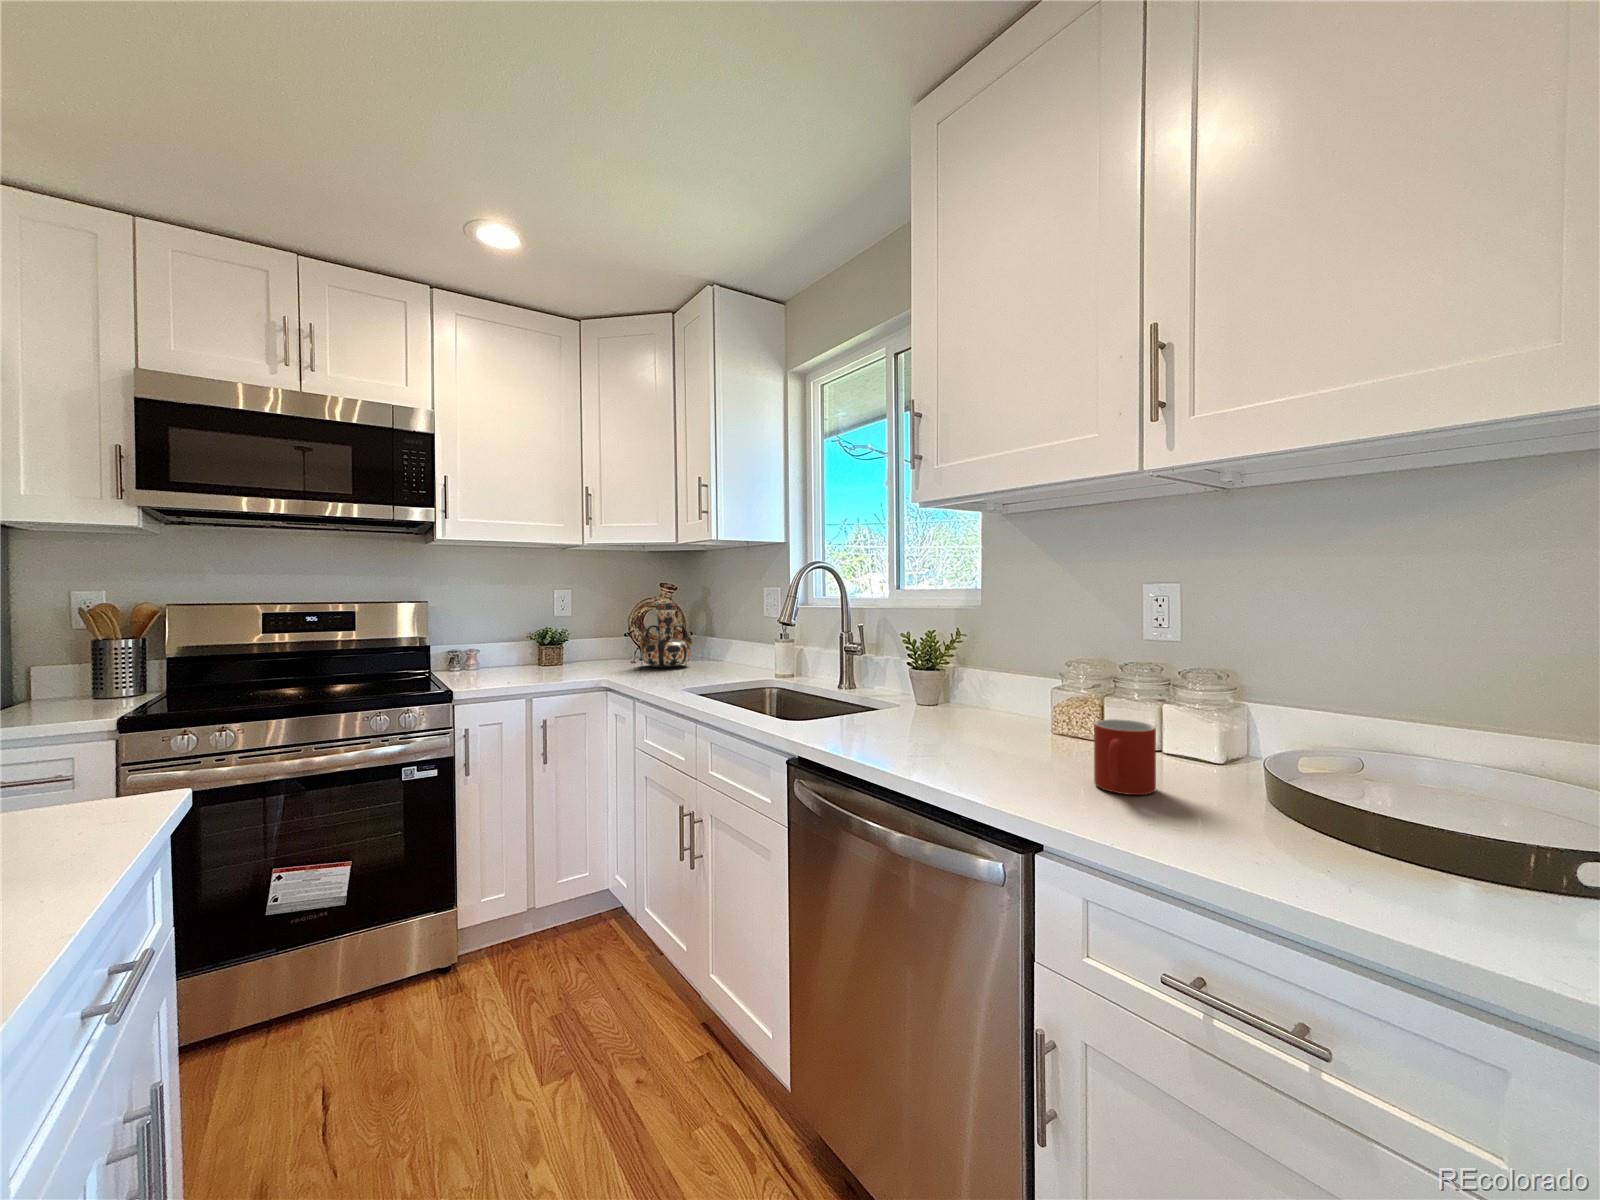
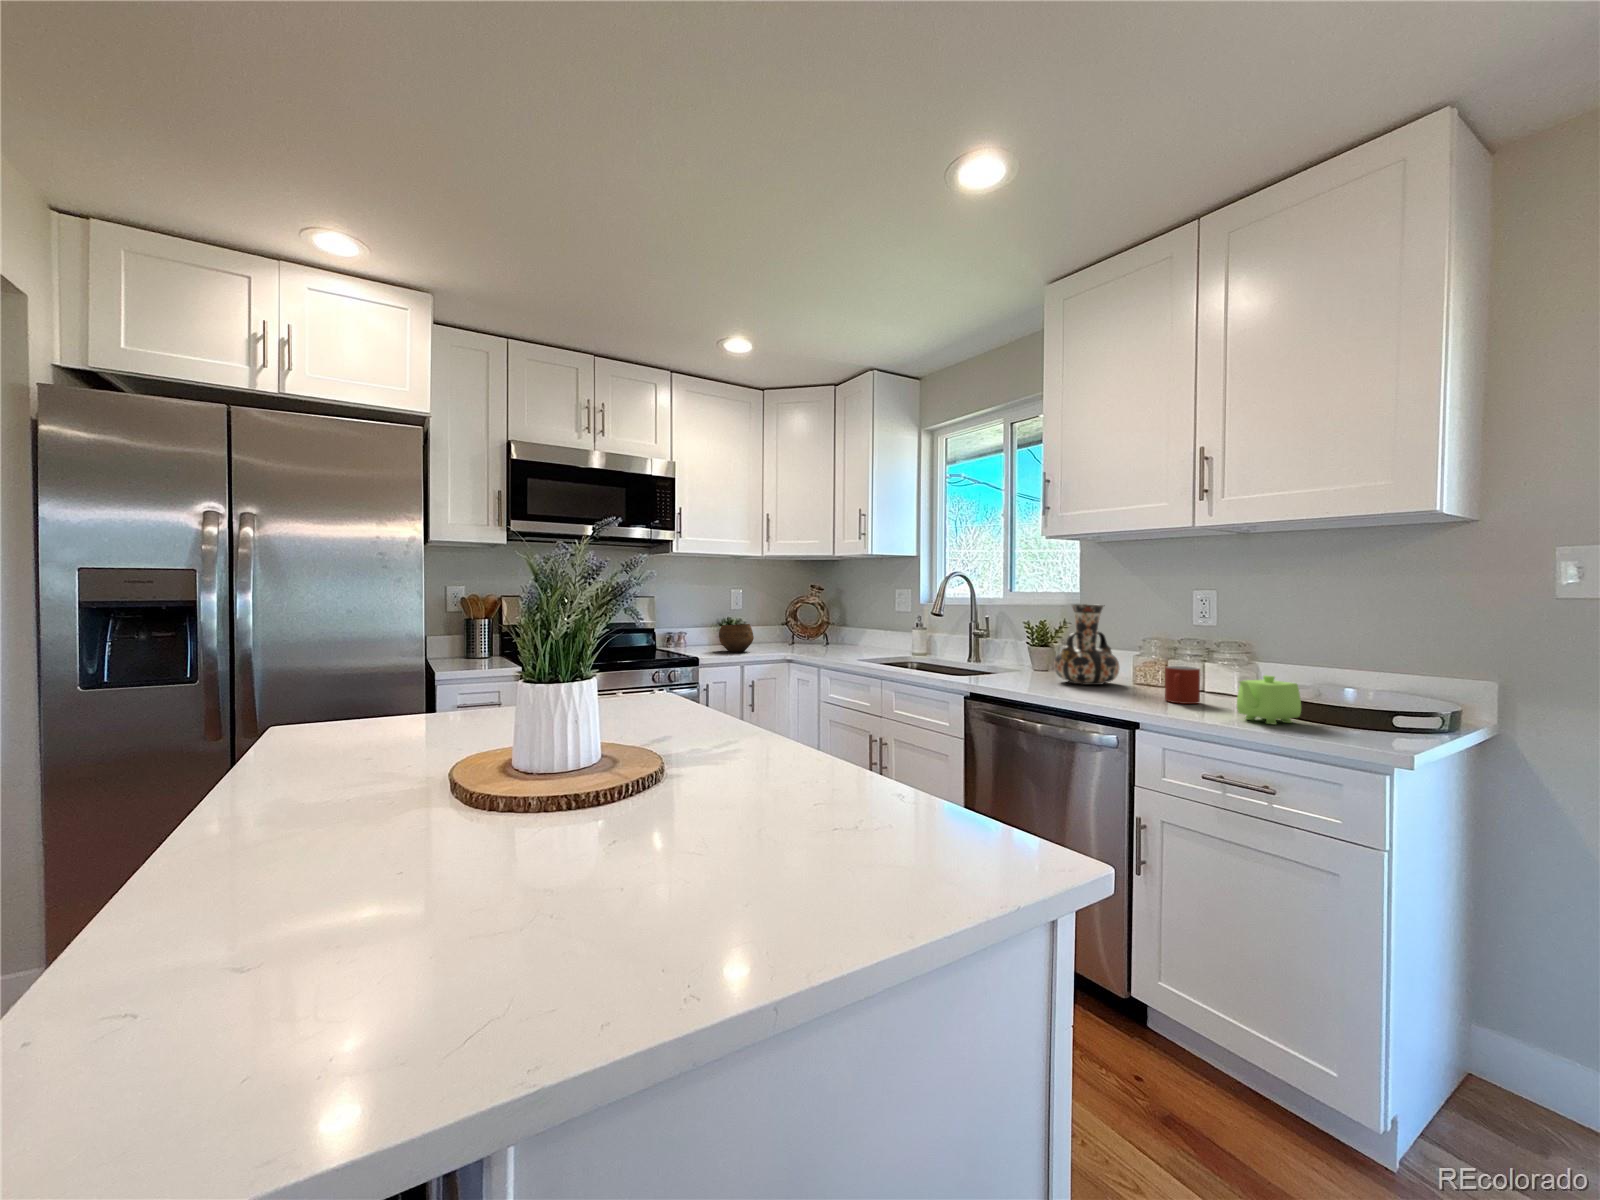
decorative vase: present [639,603,692,668] -> present [1054,604,1119,685]
bowl: none [519,636,569,675] -> present [719,624,754,652]
teapot: none [1234,763,1374,880] -> present [1237,675,1301,725]

